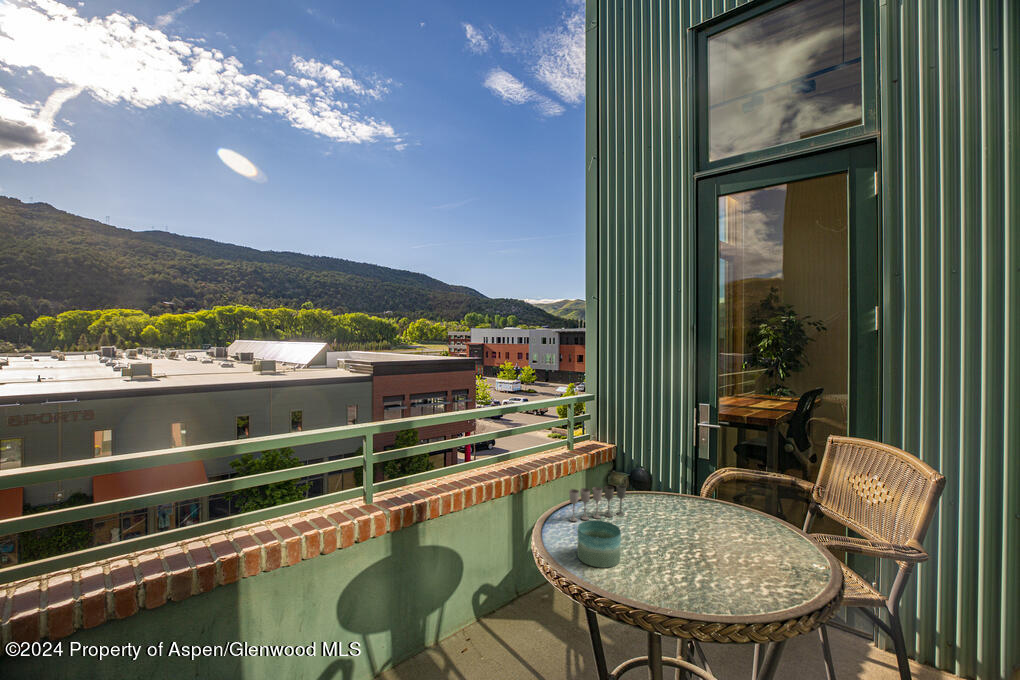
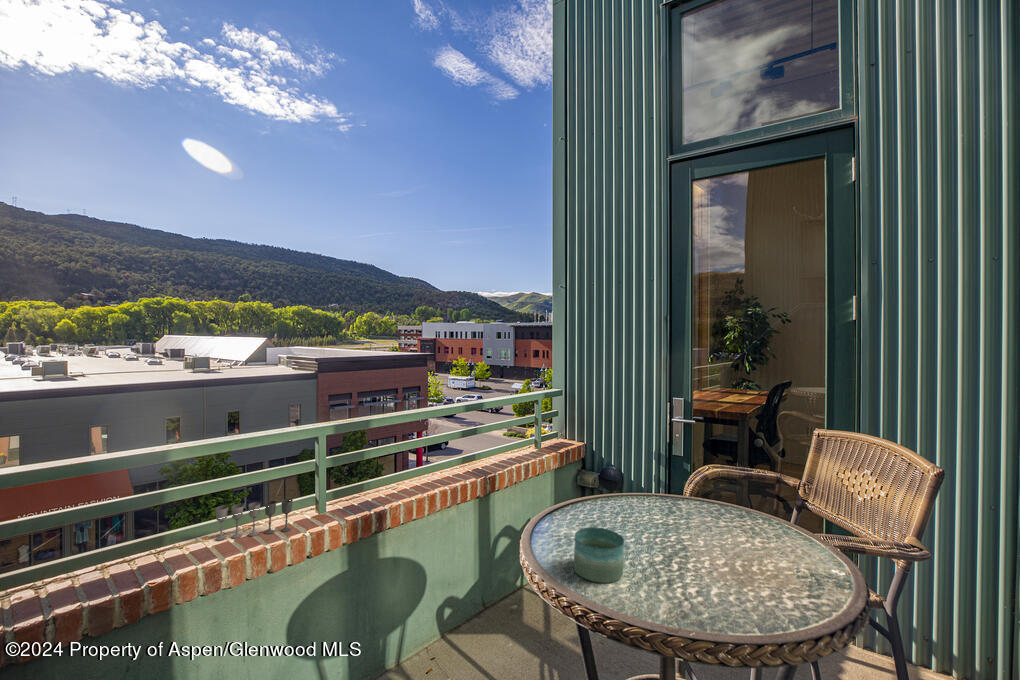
wine glass: present [569,485,626,521] -> present [216,499,293,540]

